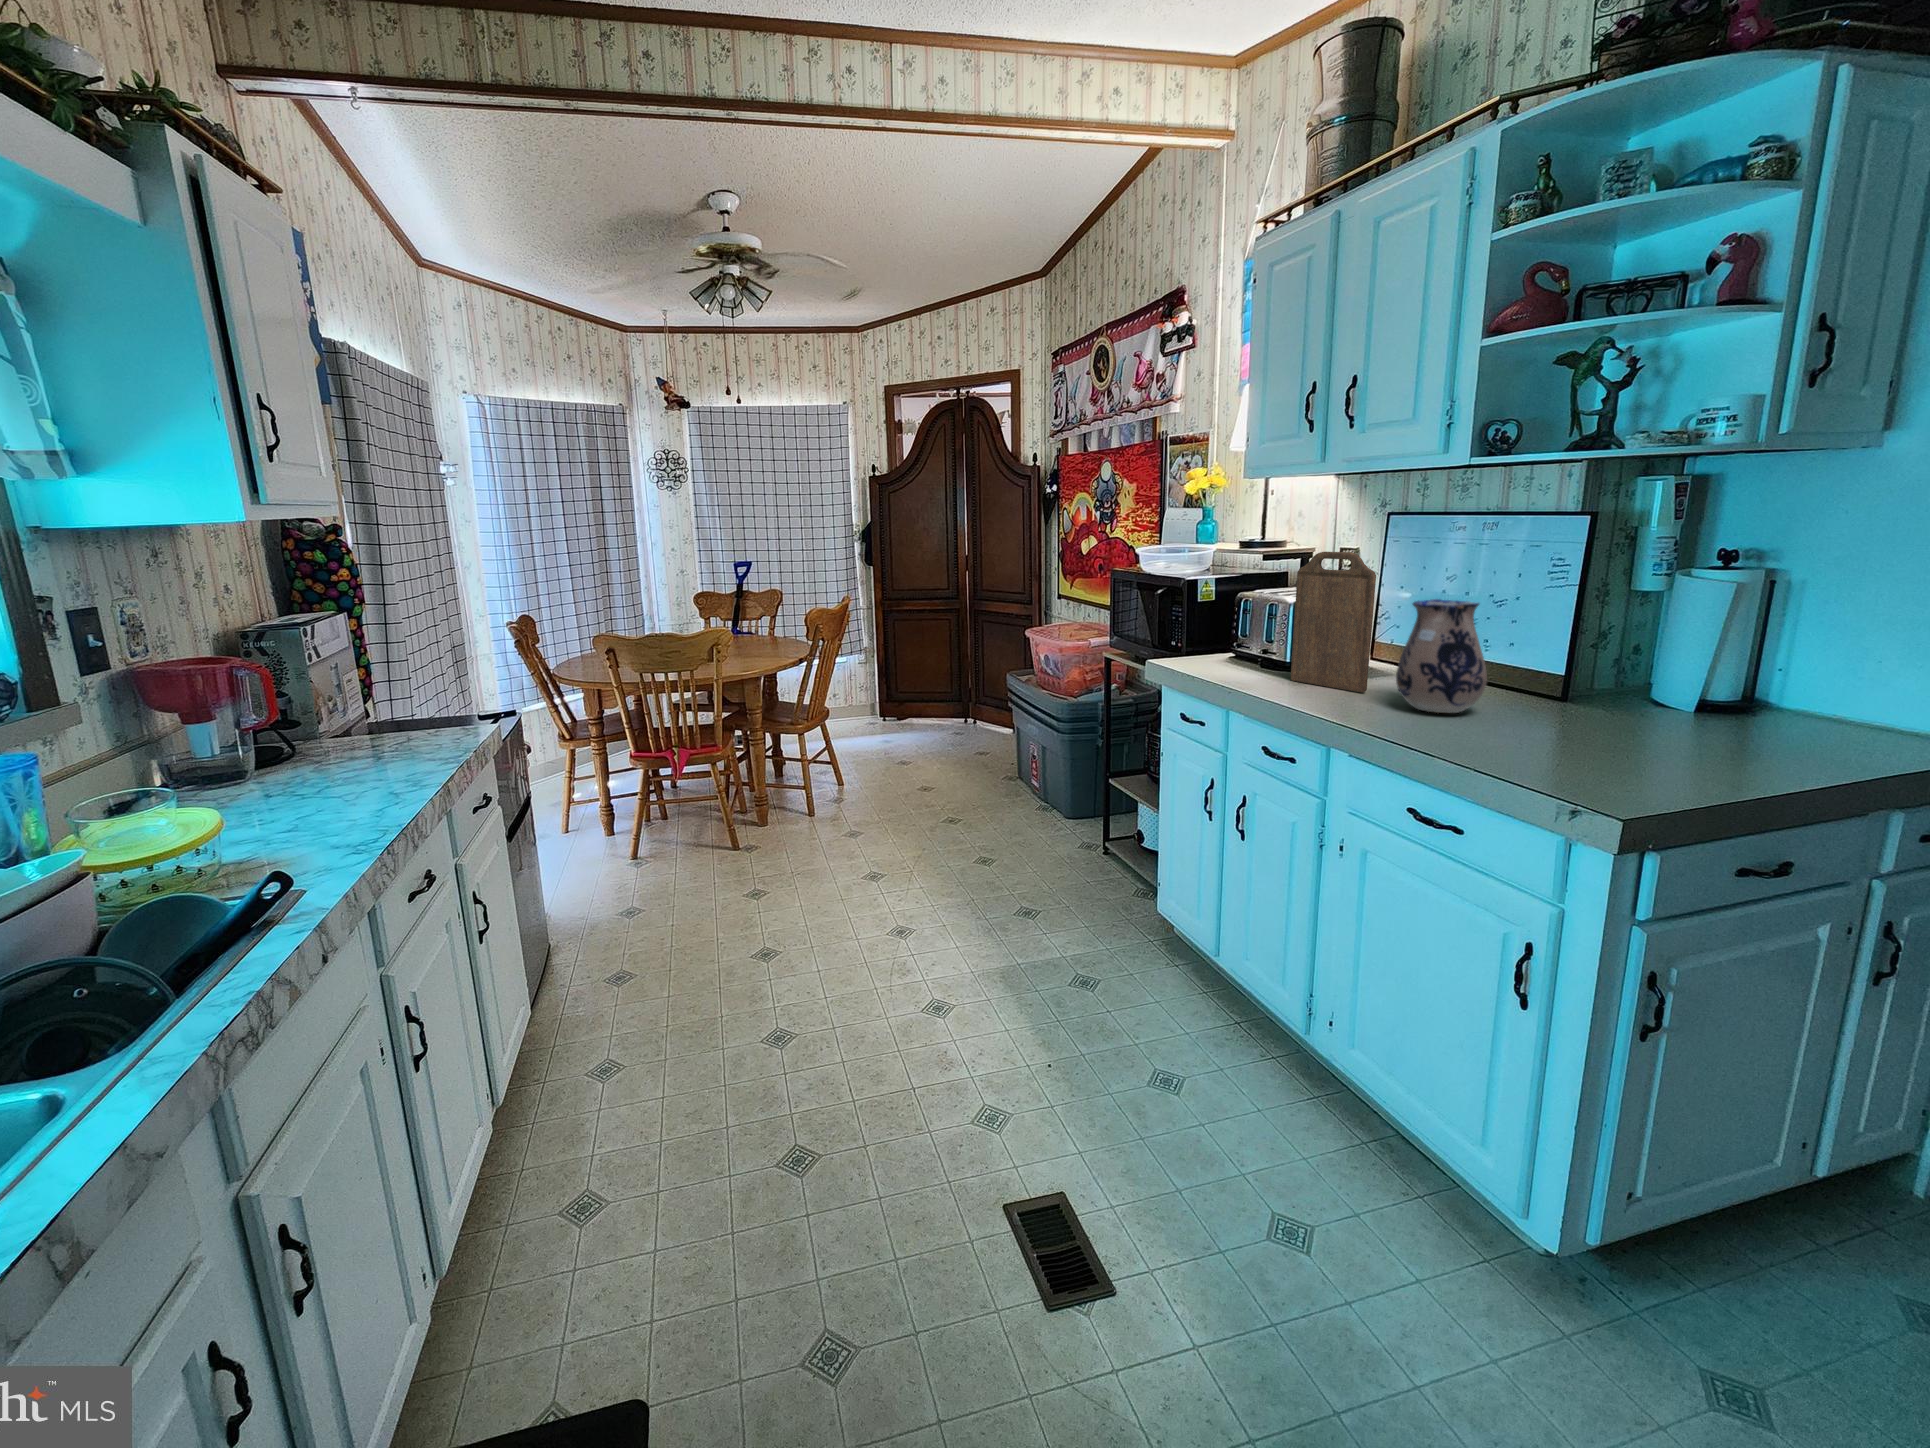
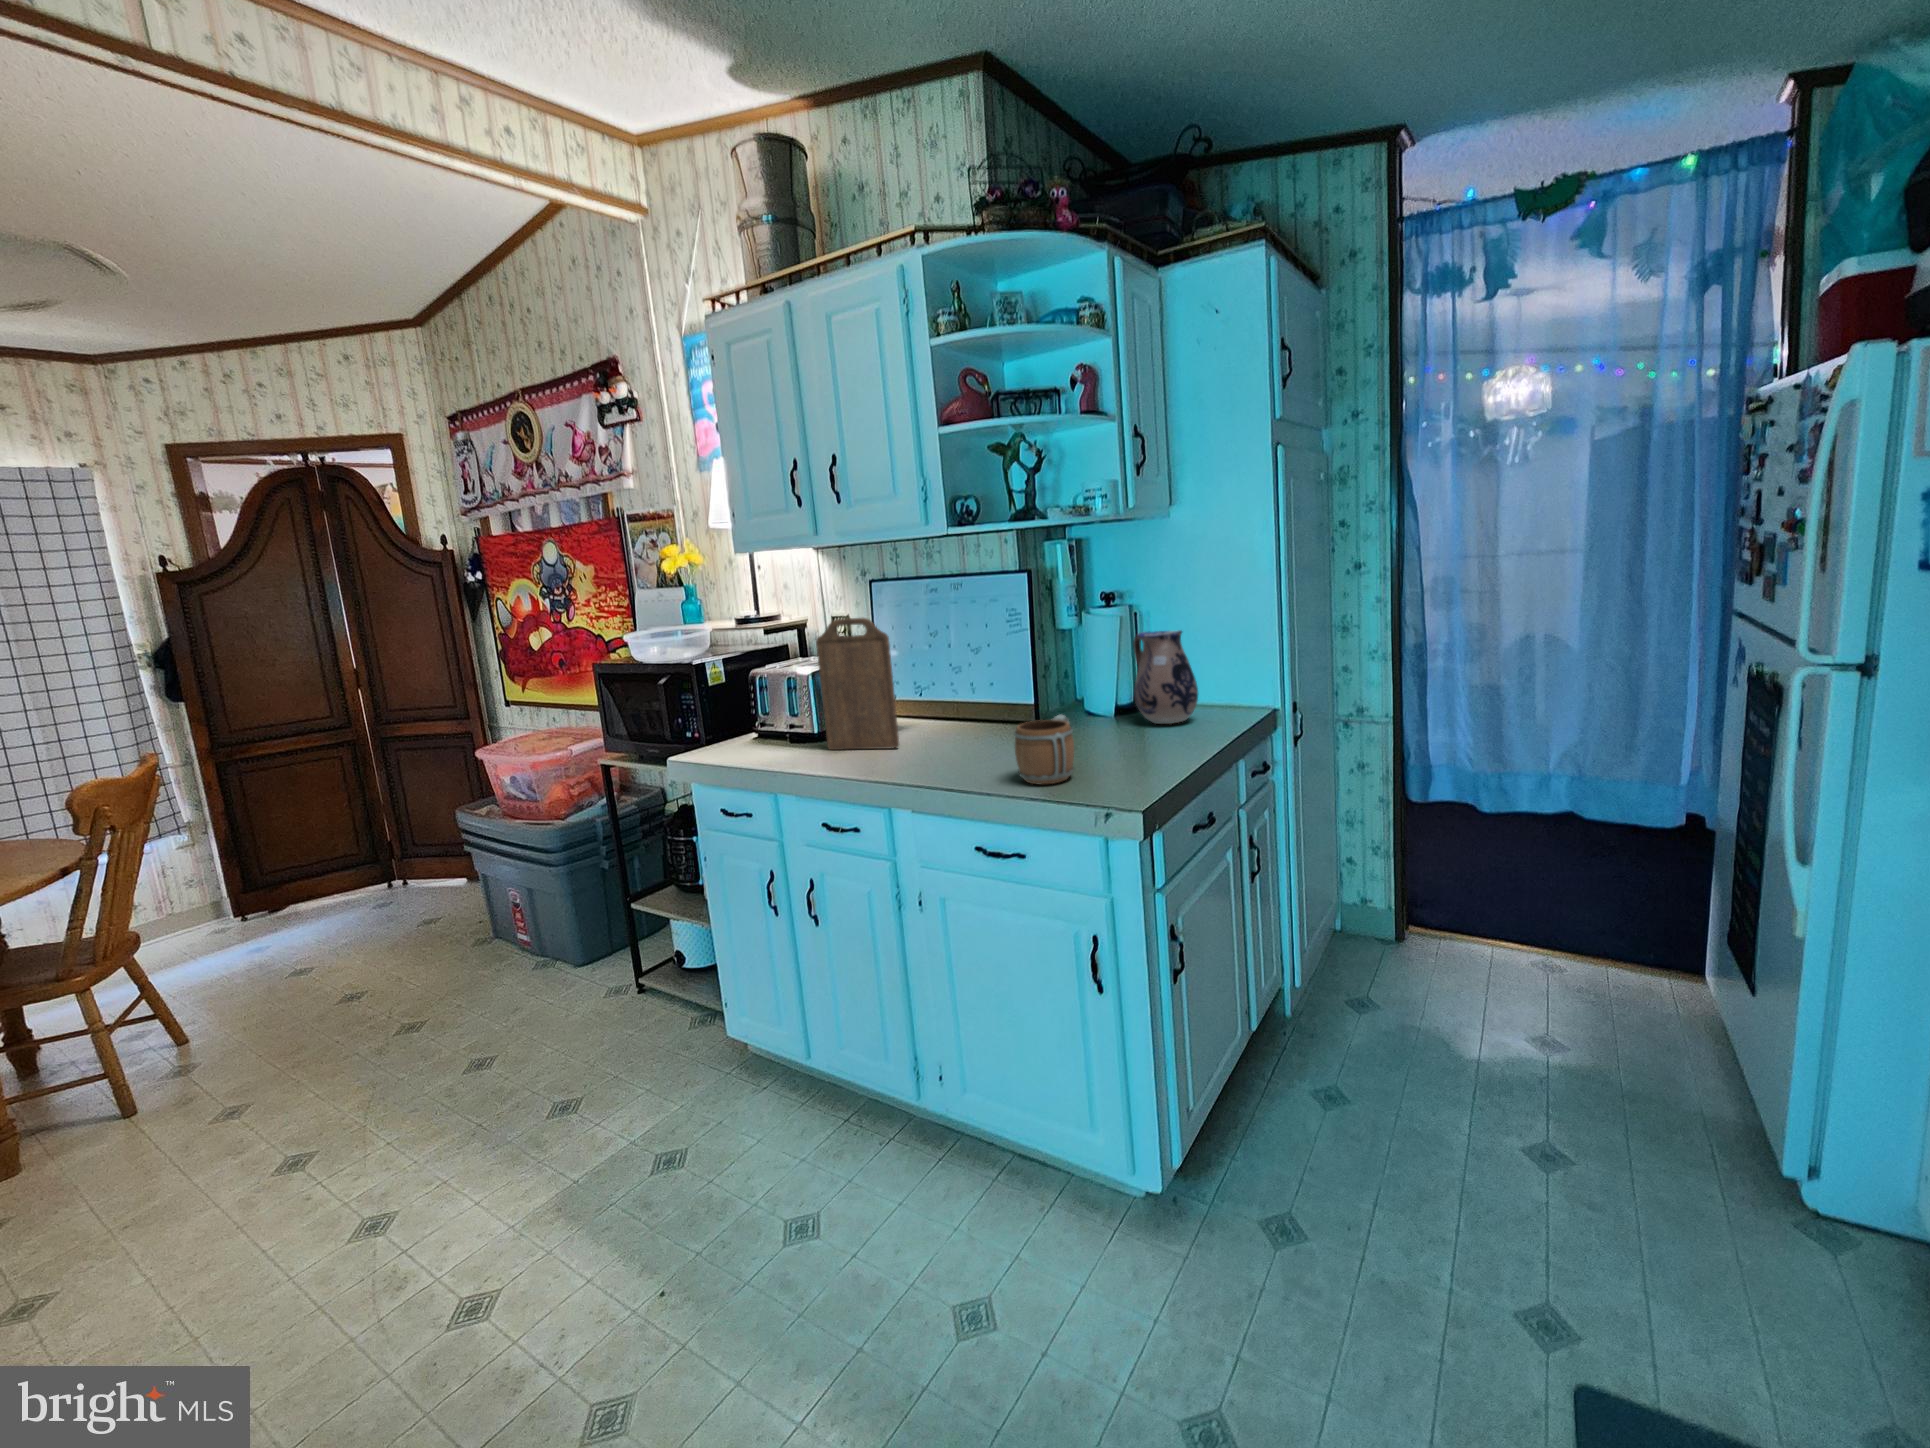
ceramic pitcher: present [1396,599,1487,713] -> present [1133,630,1198,724]
mug: none [1480,691,1577,766] -> present [1014,715,1074,784]

